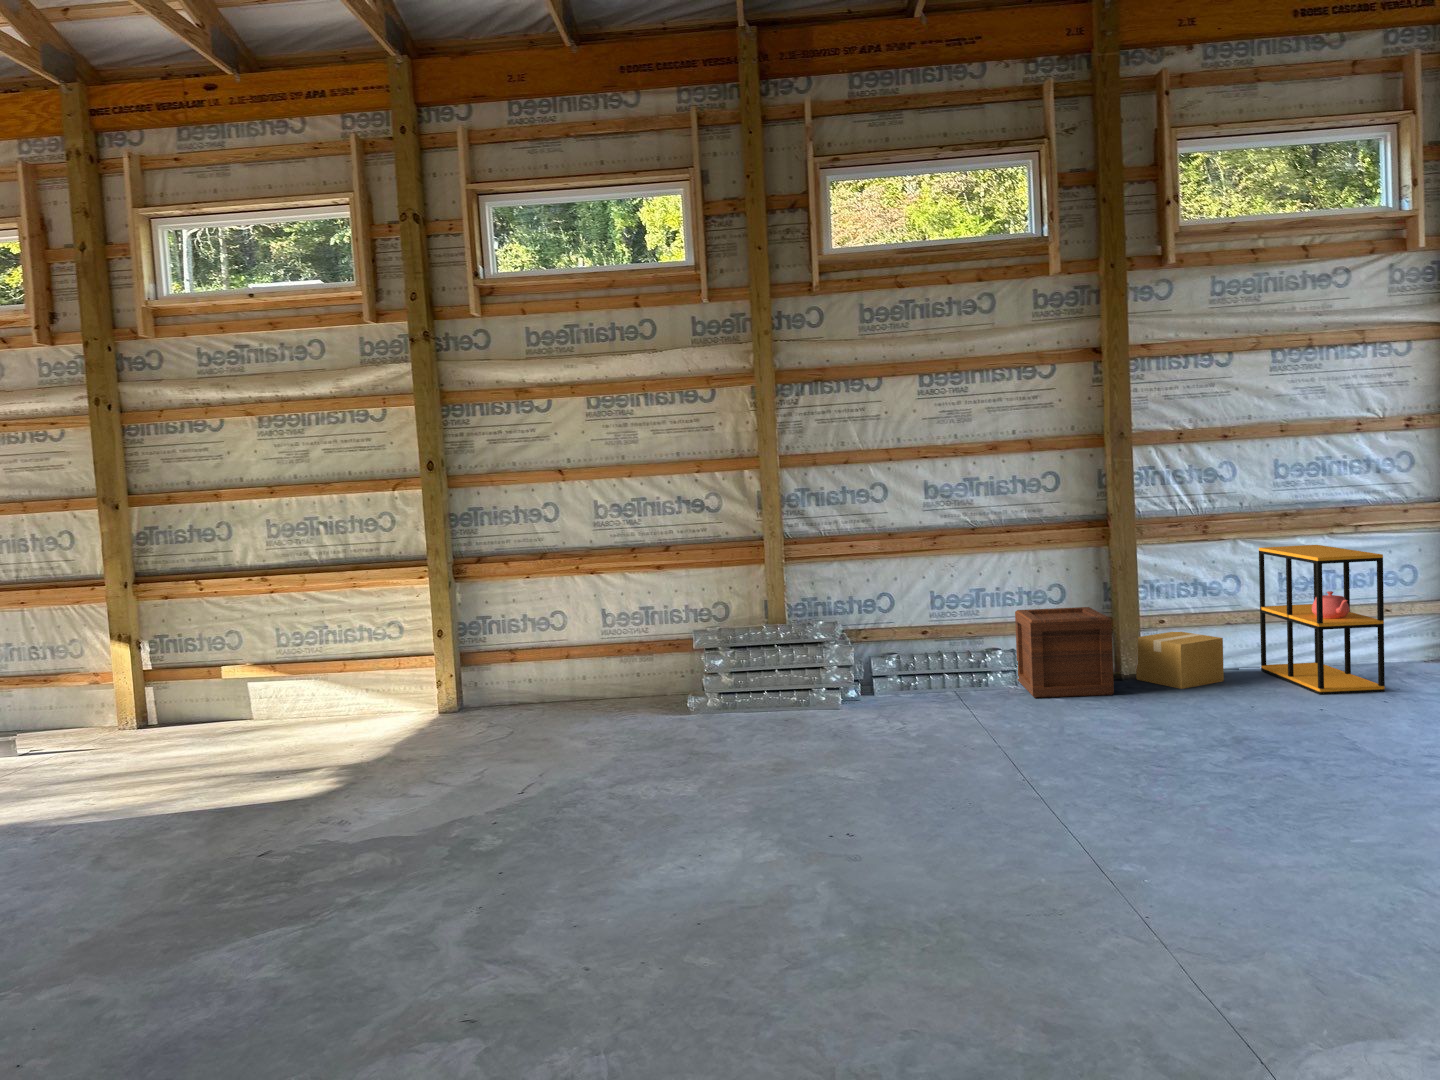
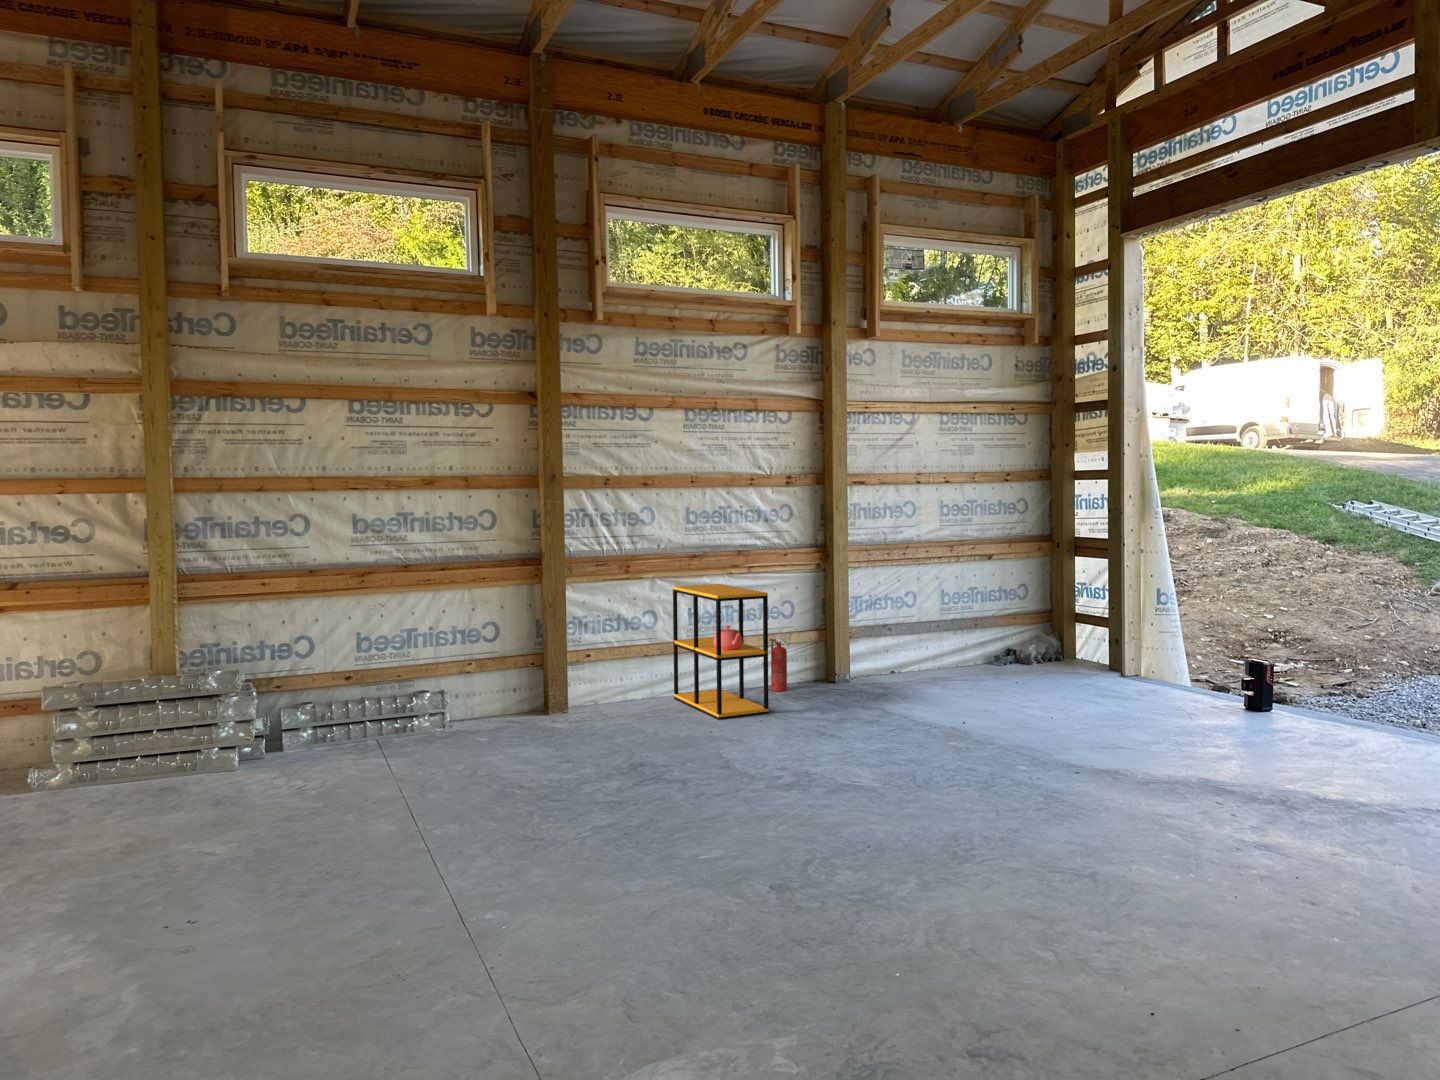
fire extinguisher: none [1385,606,1412,669] -> present [771,637,790,692]
wooden crate: present [1015,607,1114,698] -> none [447,645,540,741]
cardboard box: present [1136,632,1224,689] -> none [564,665,642,722]

